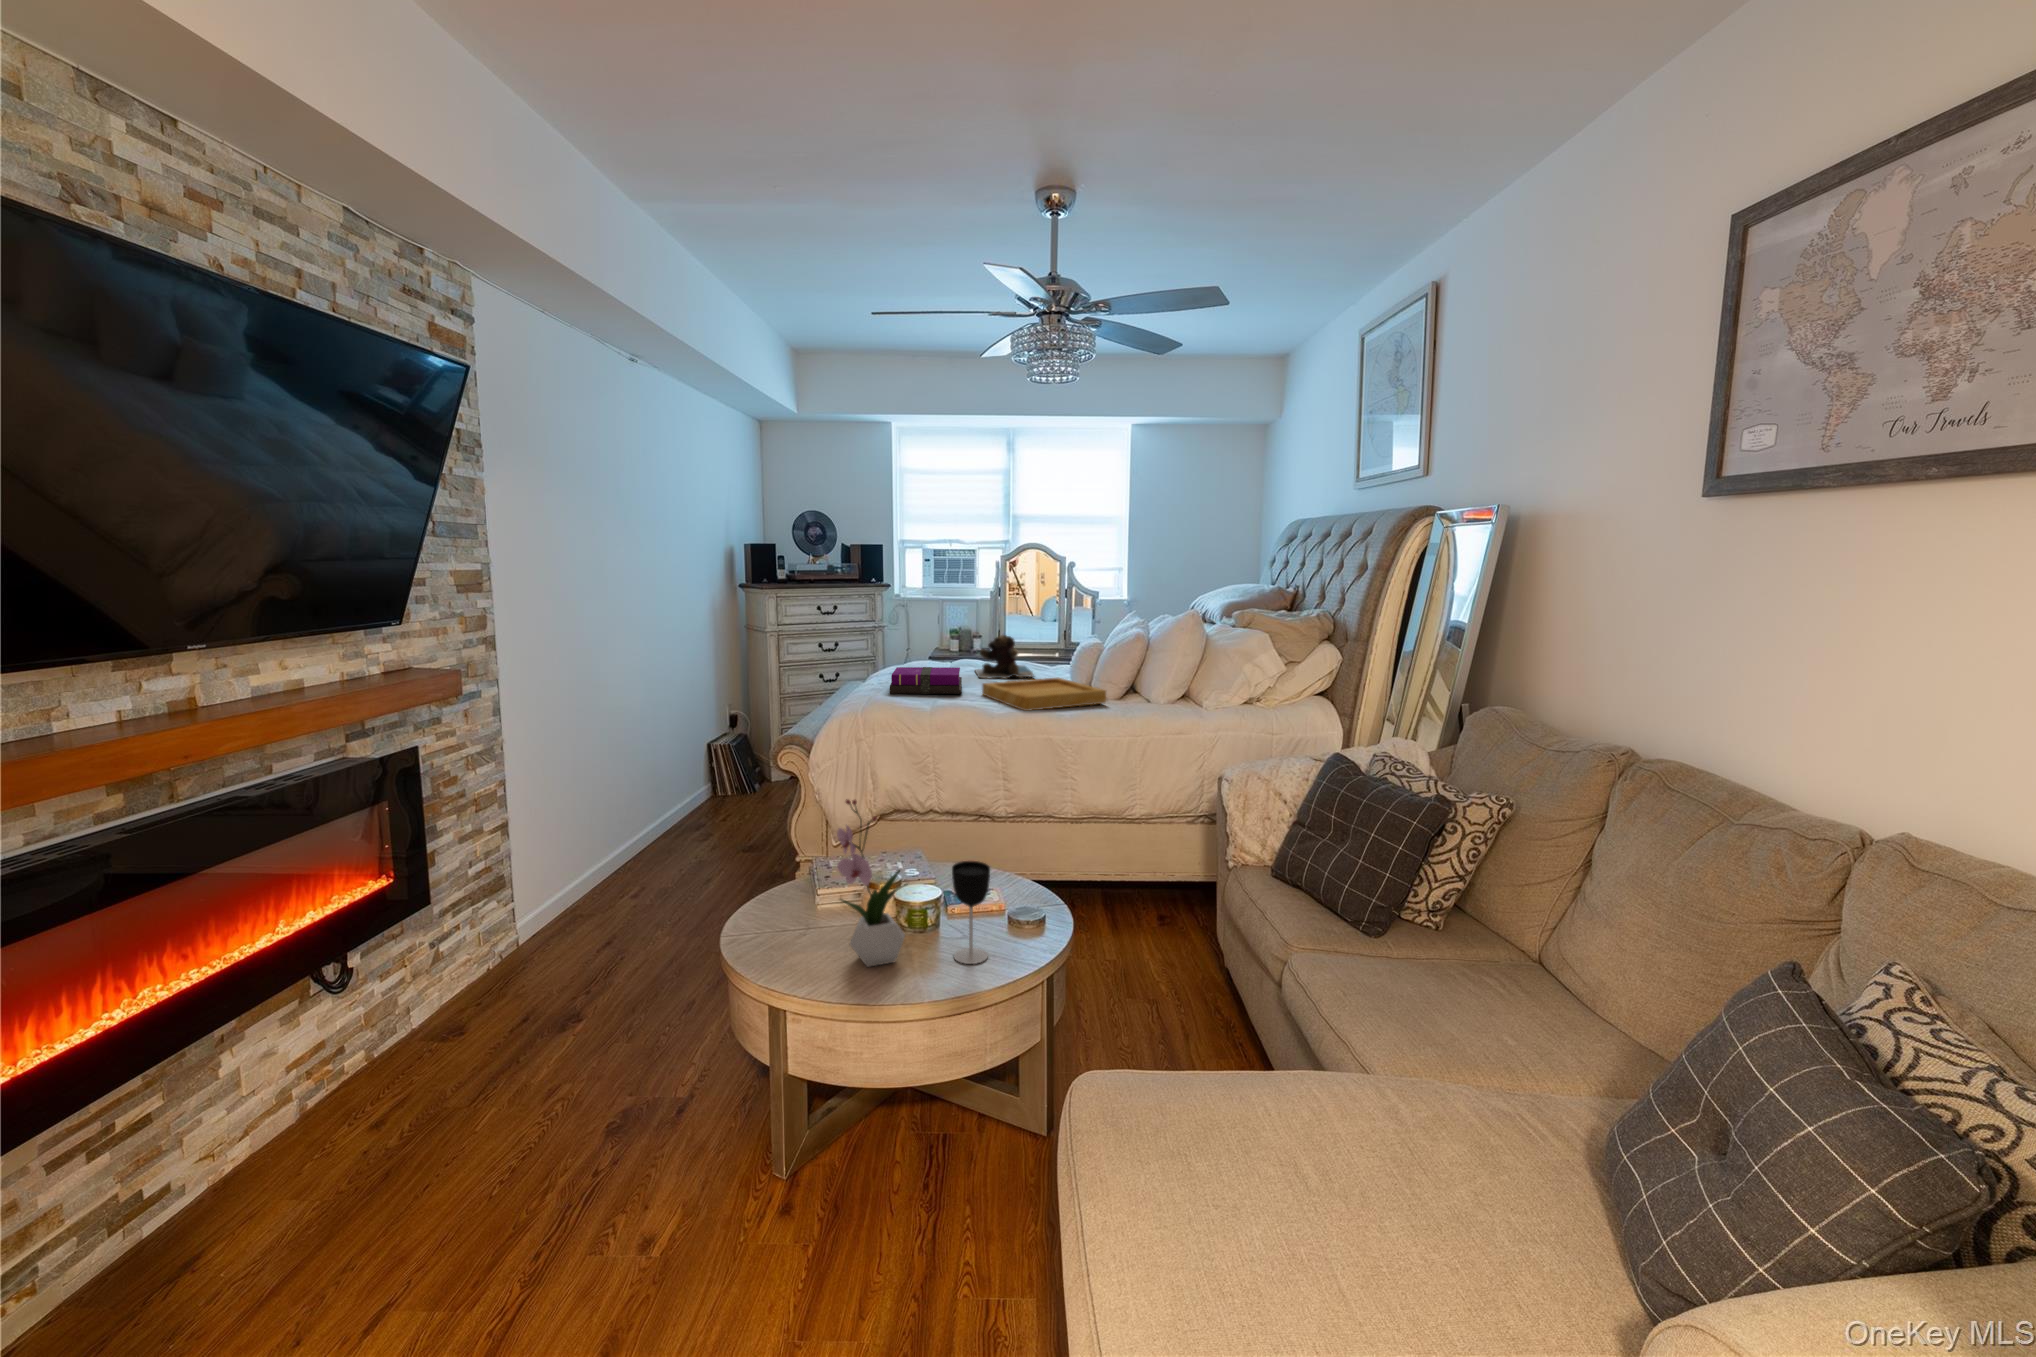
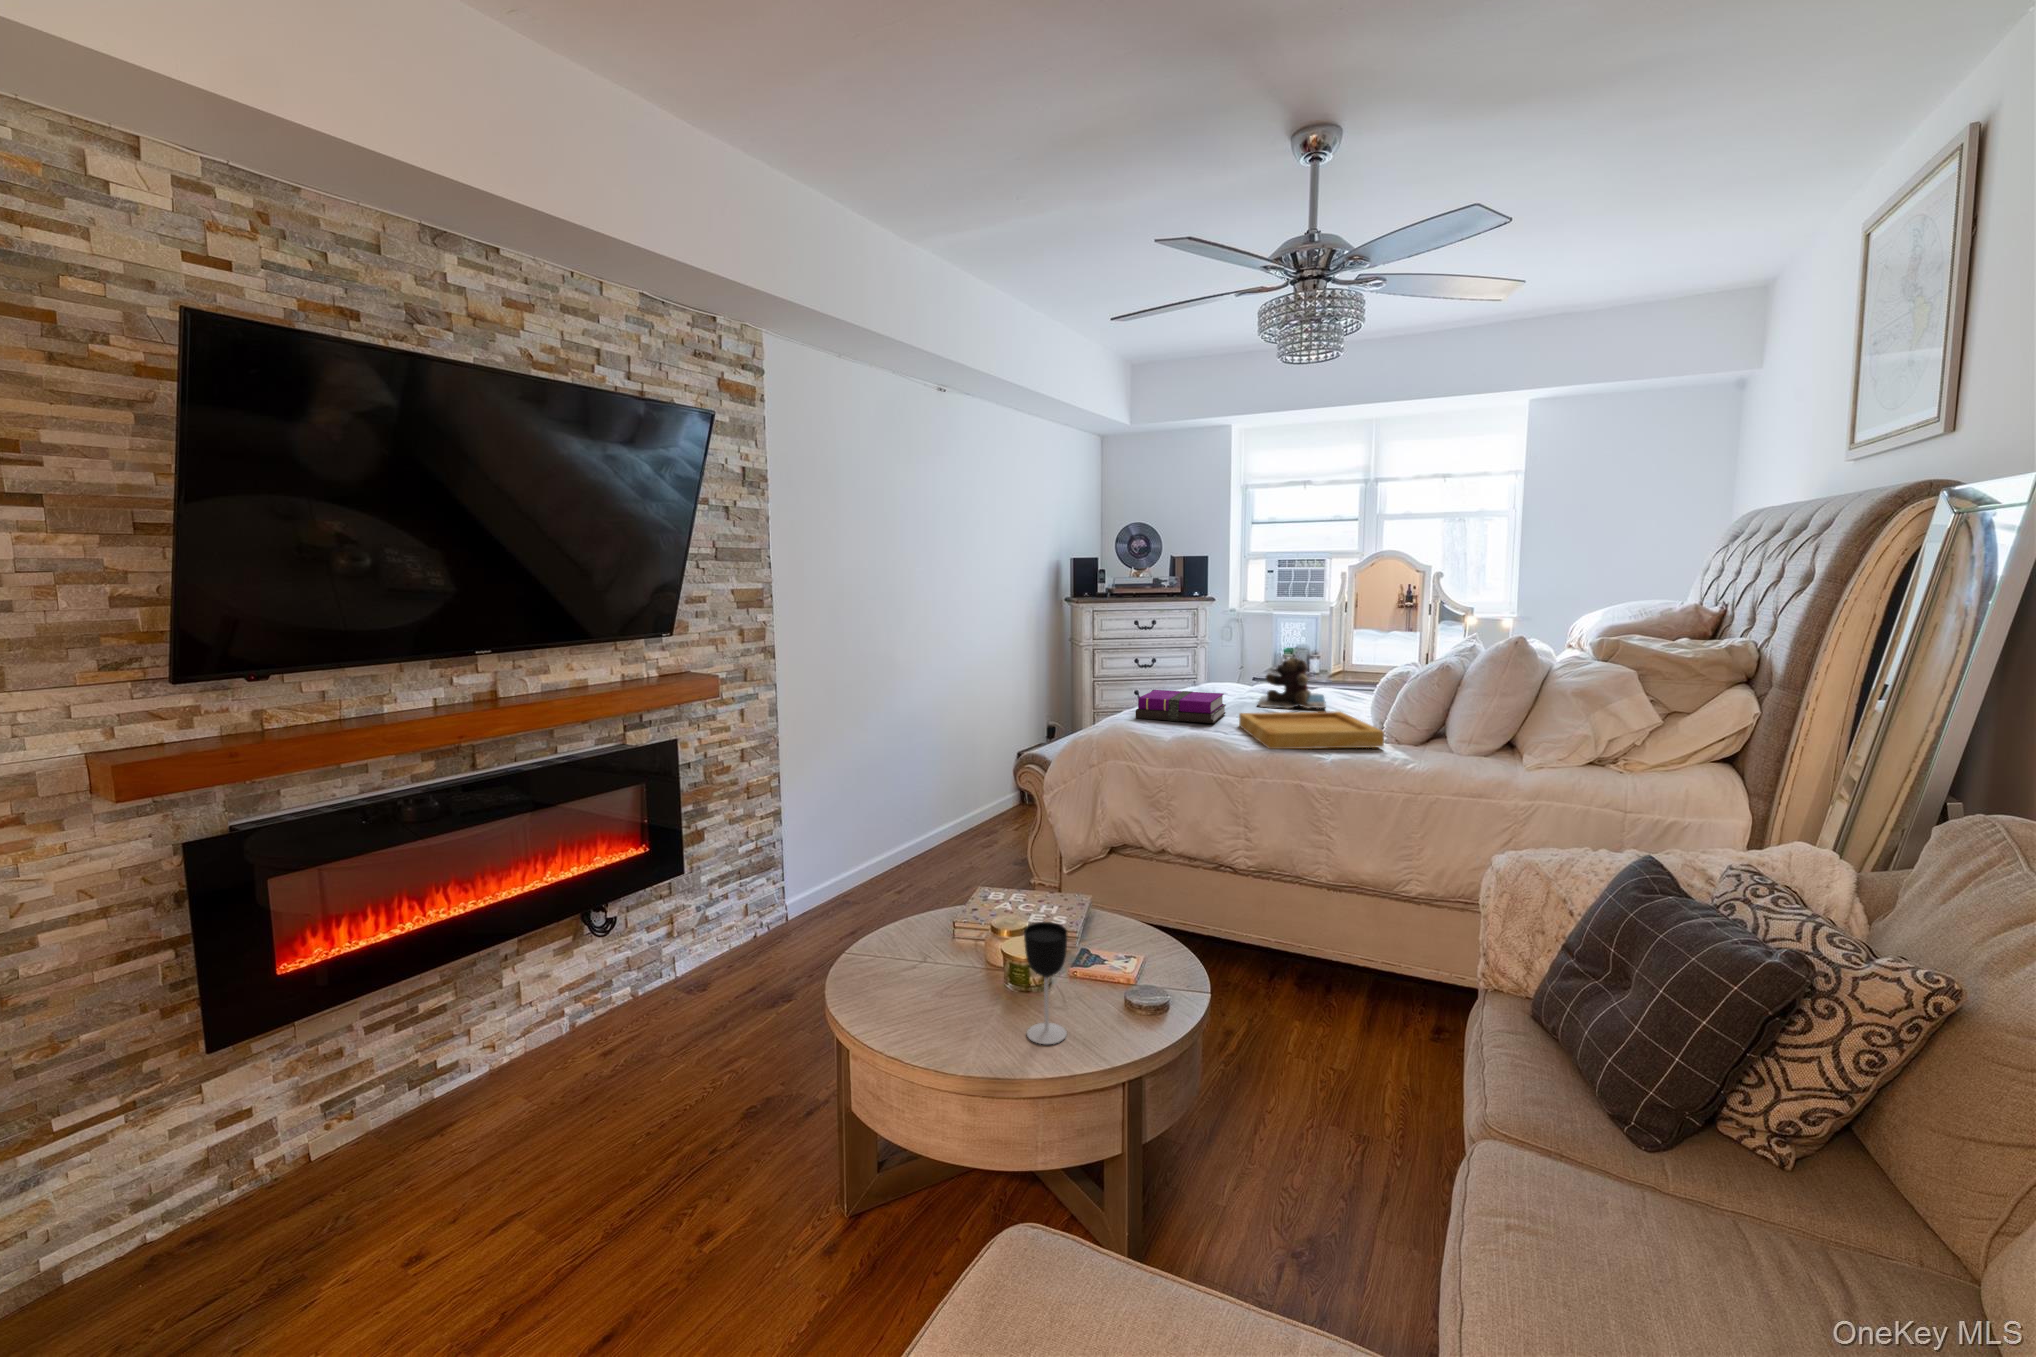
flower arrangement: present [837,799,905,967] -> none [910,834,982,1021]

